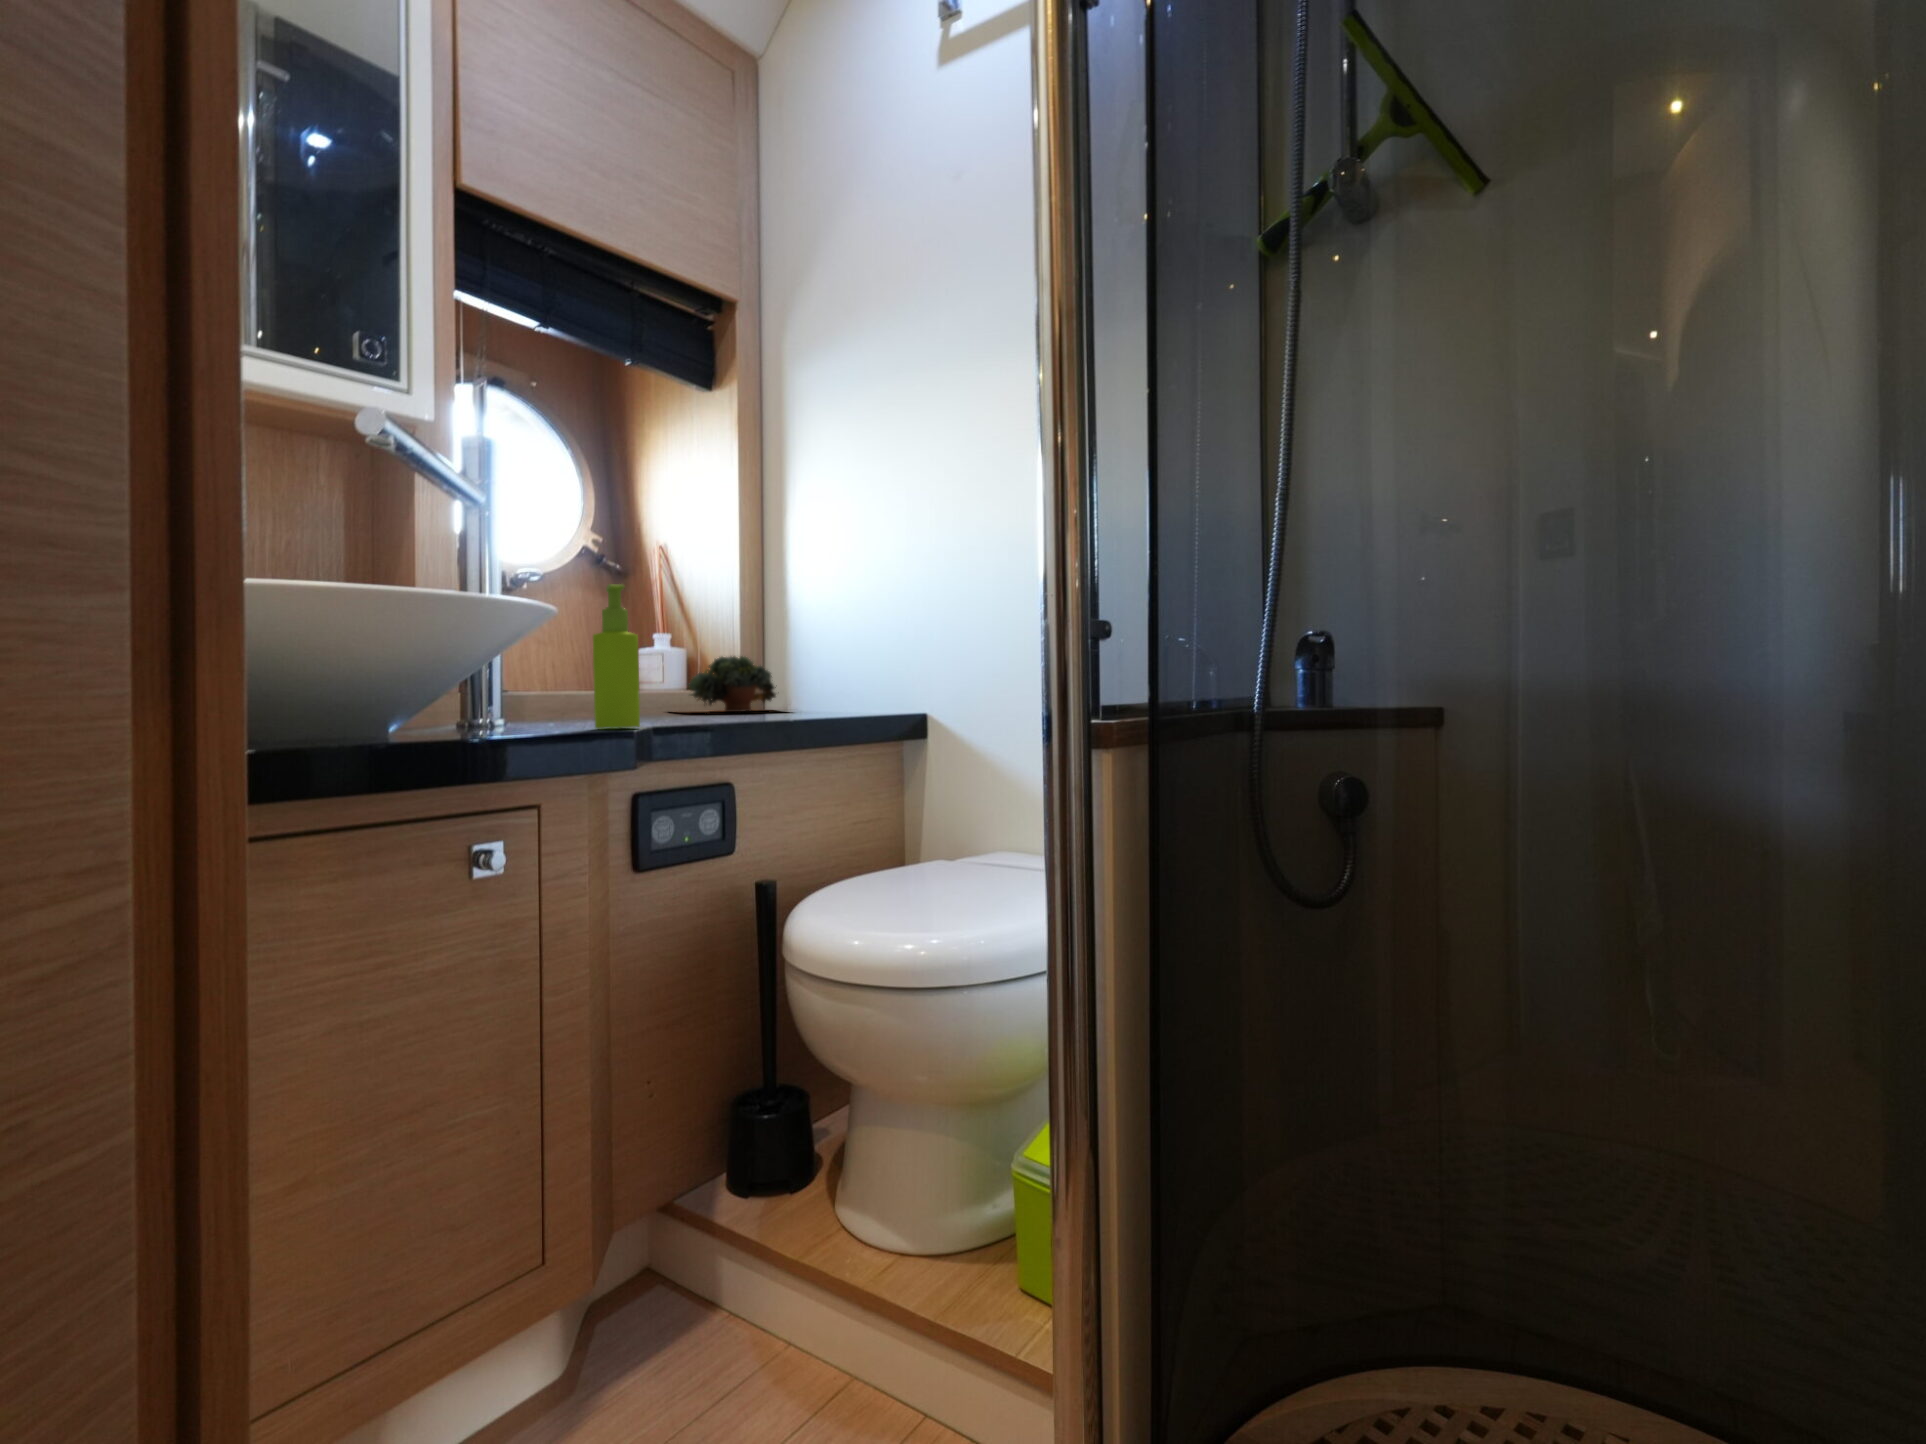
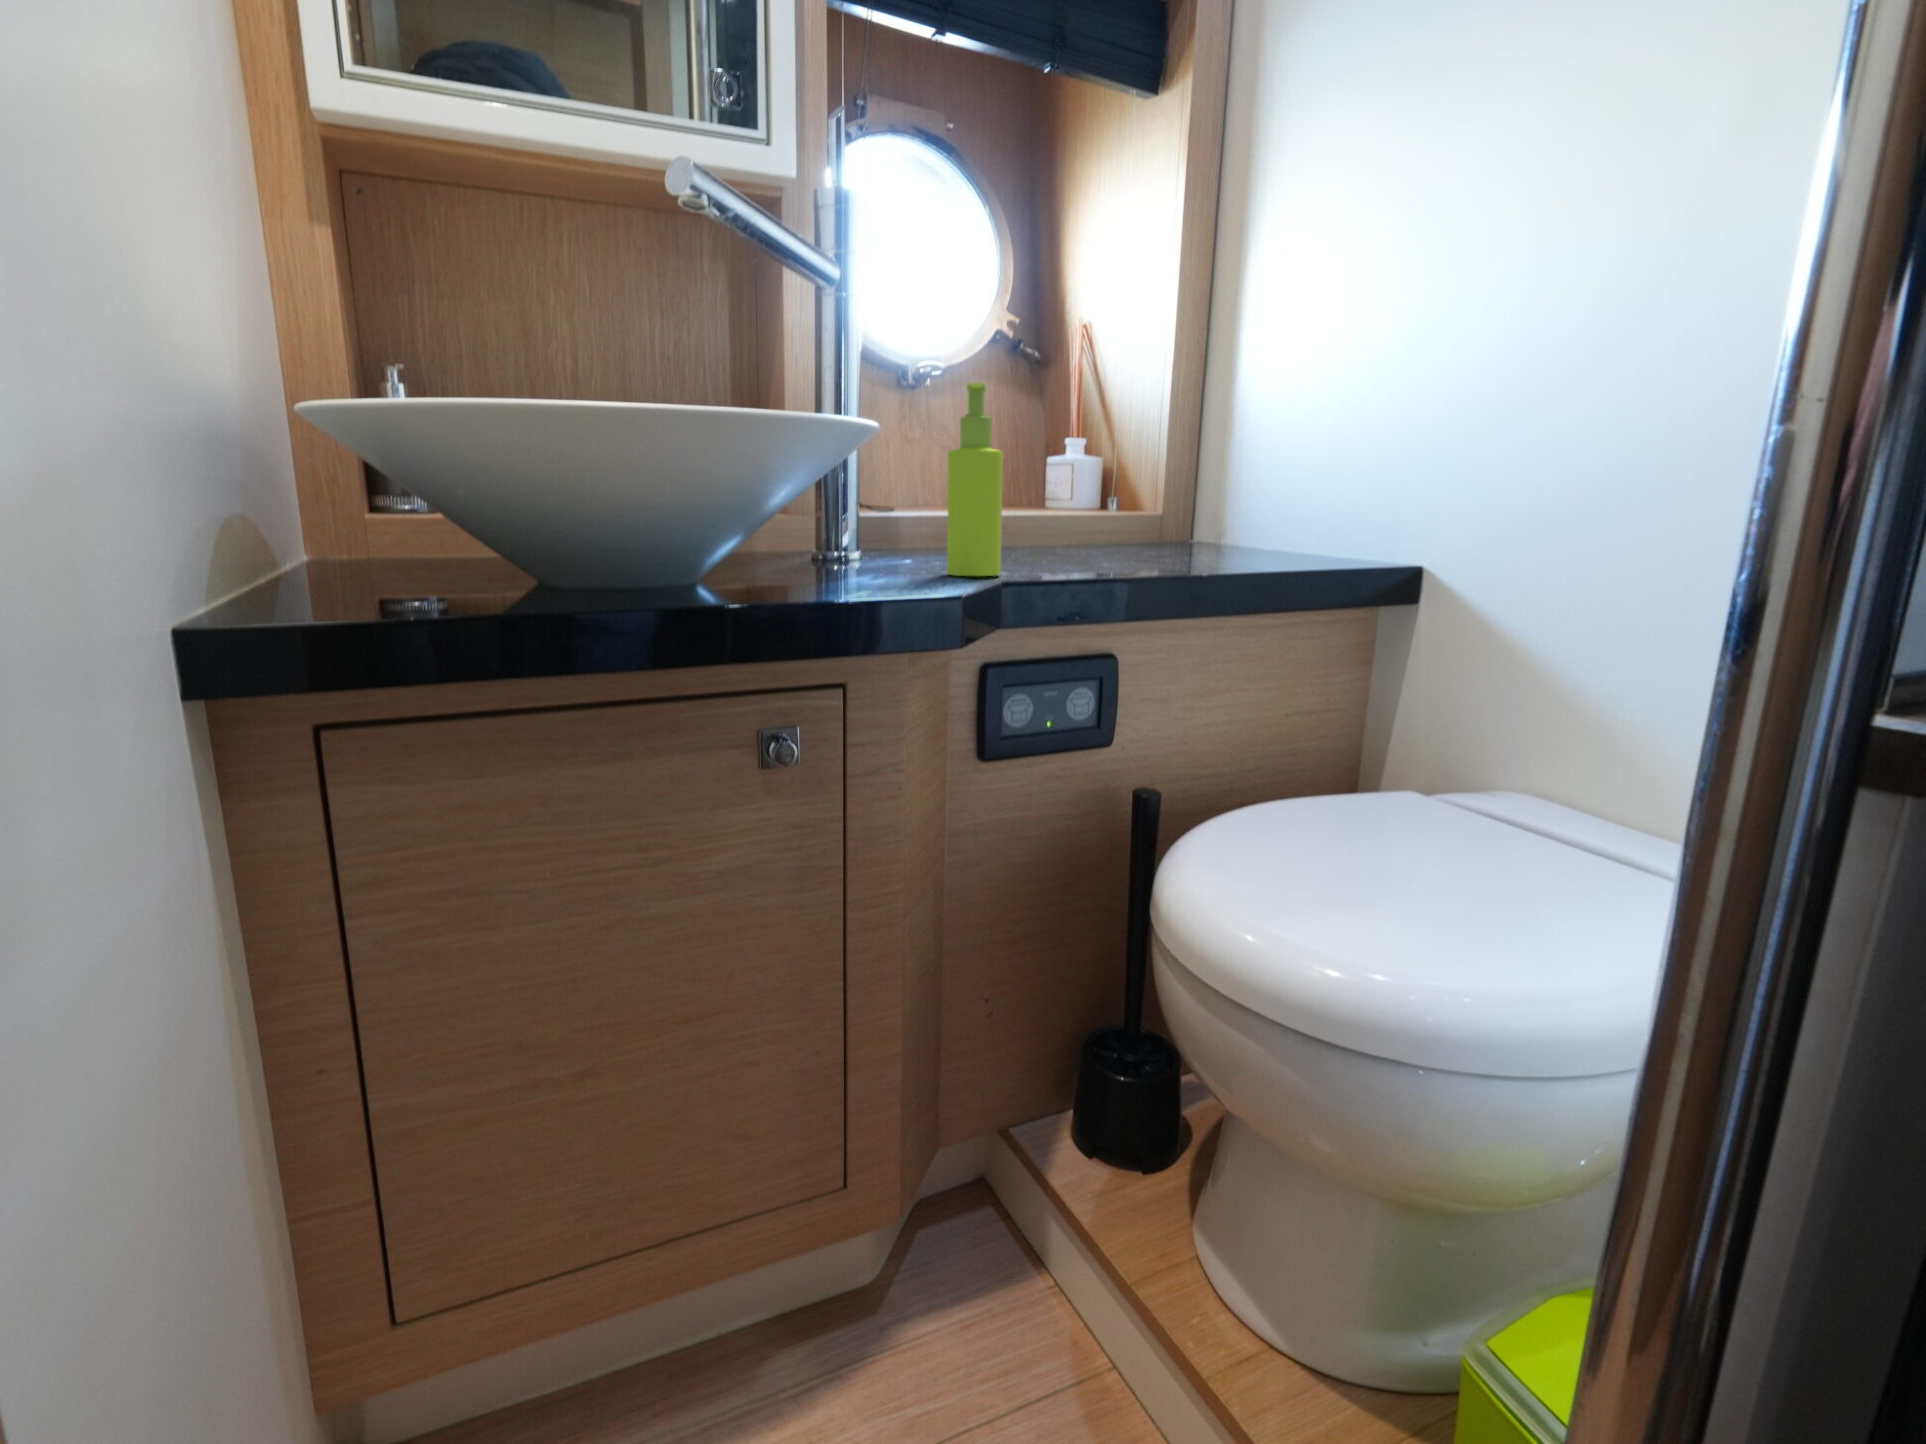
succulent plant: present [676,656,776,713] -> none [1067,467,1234,543]

